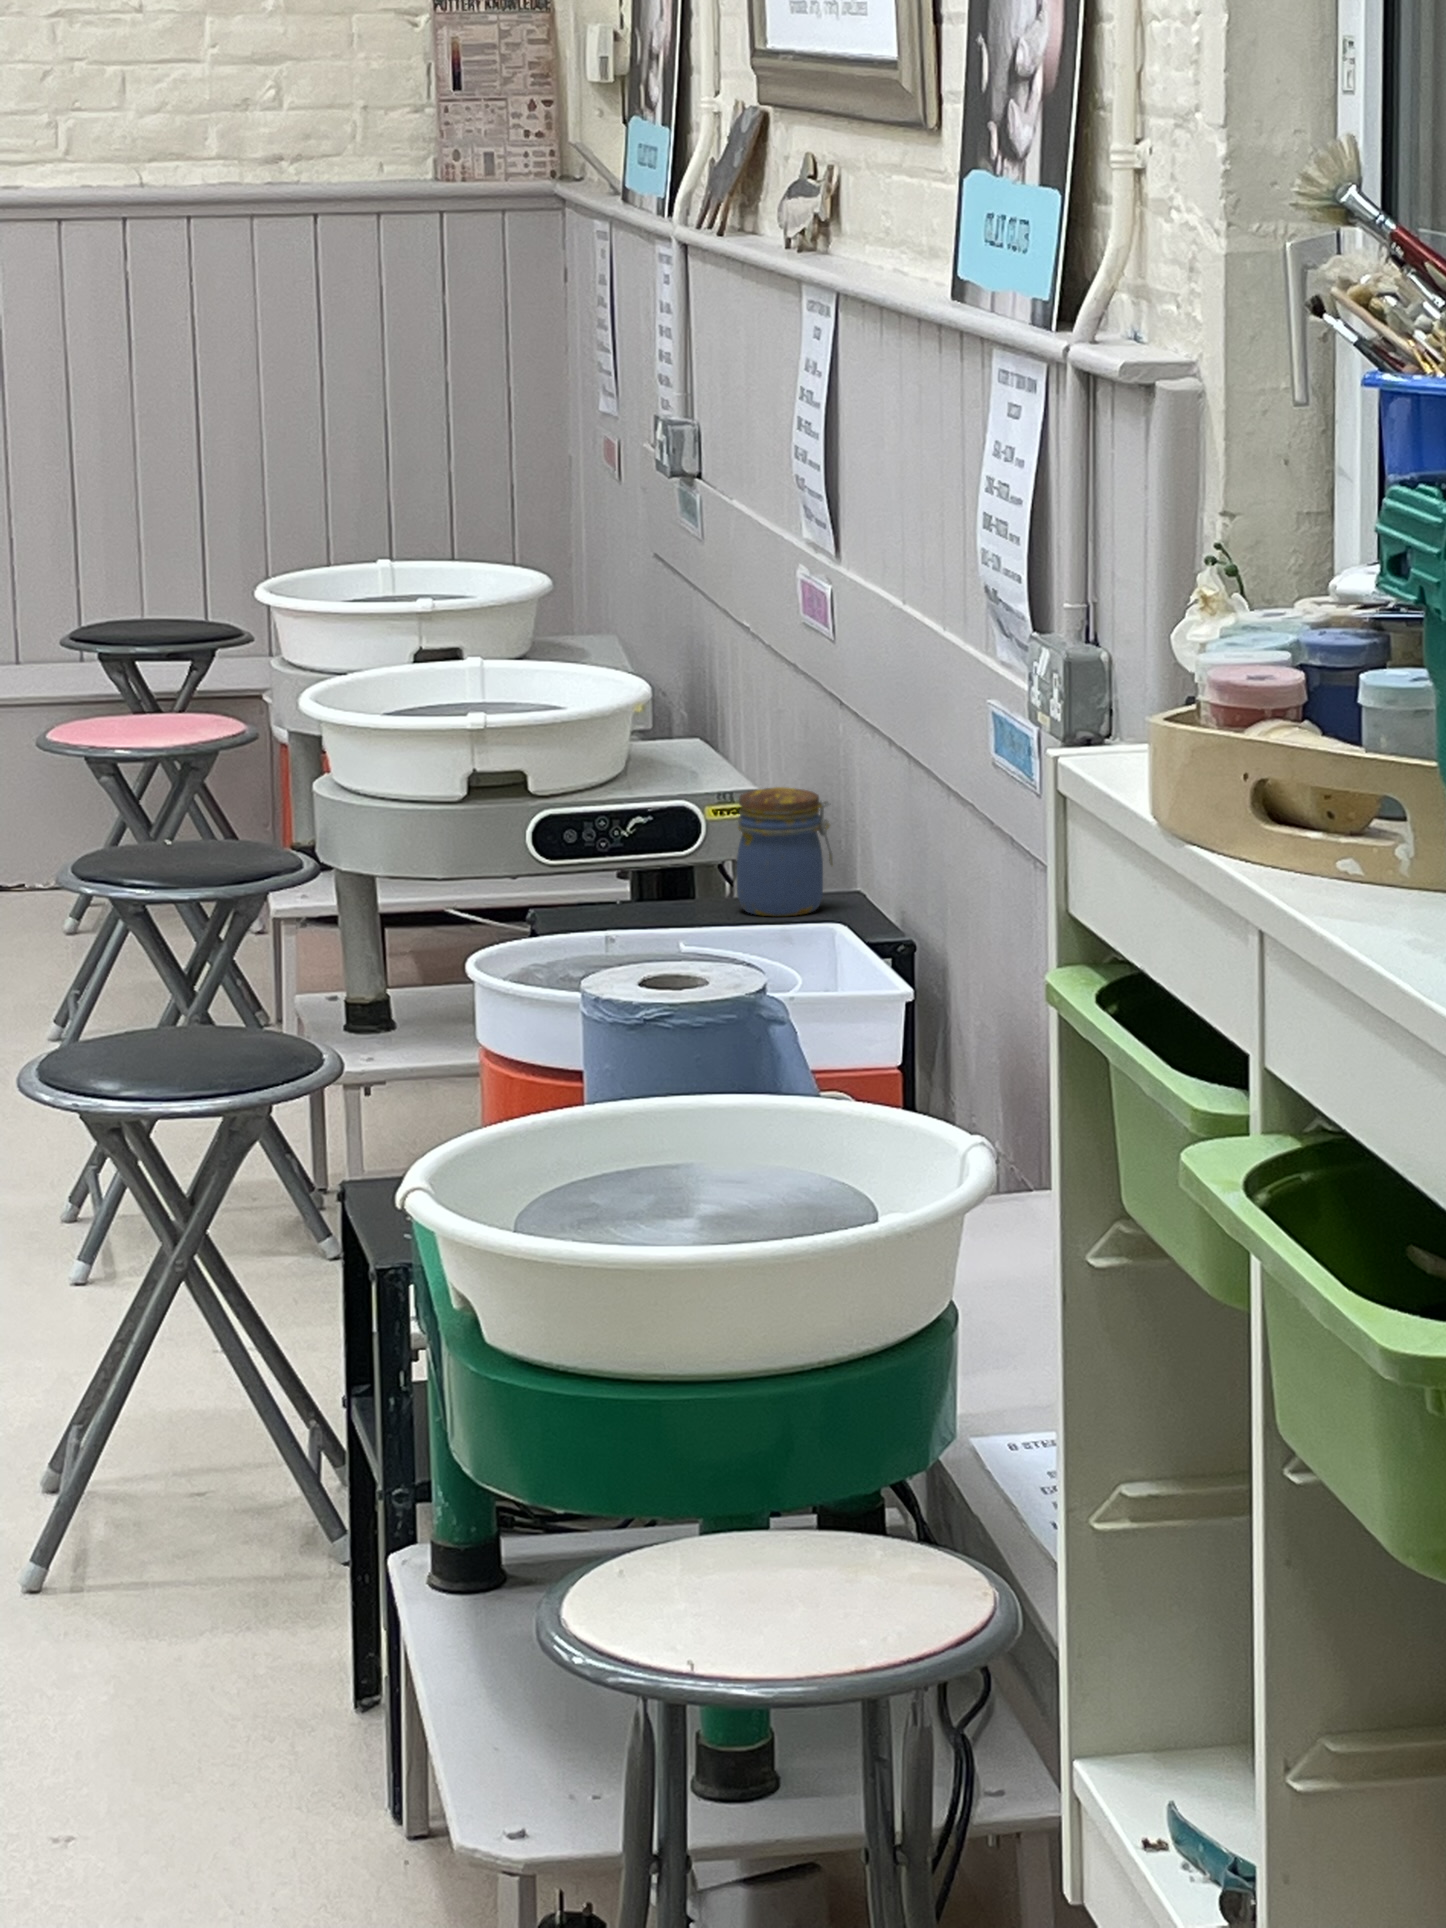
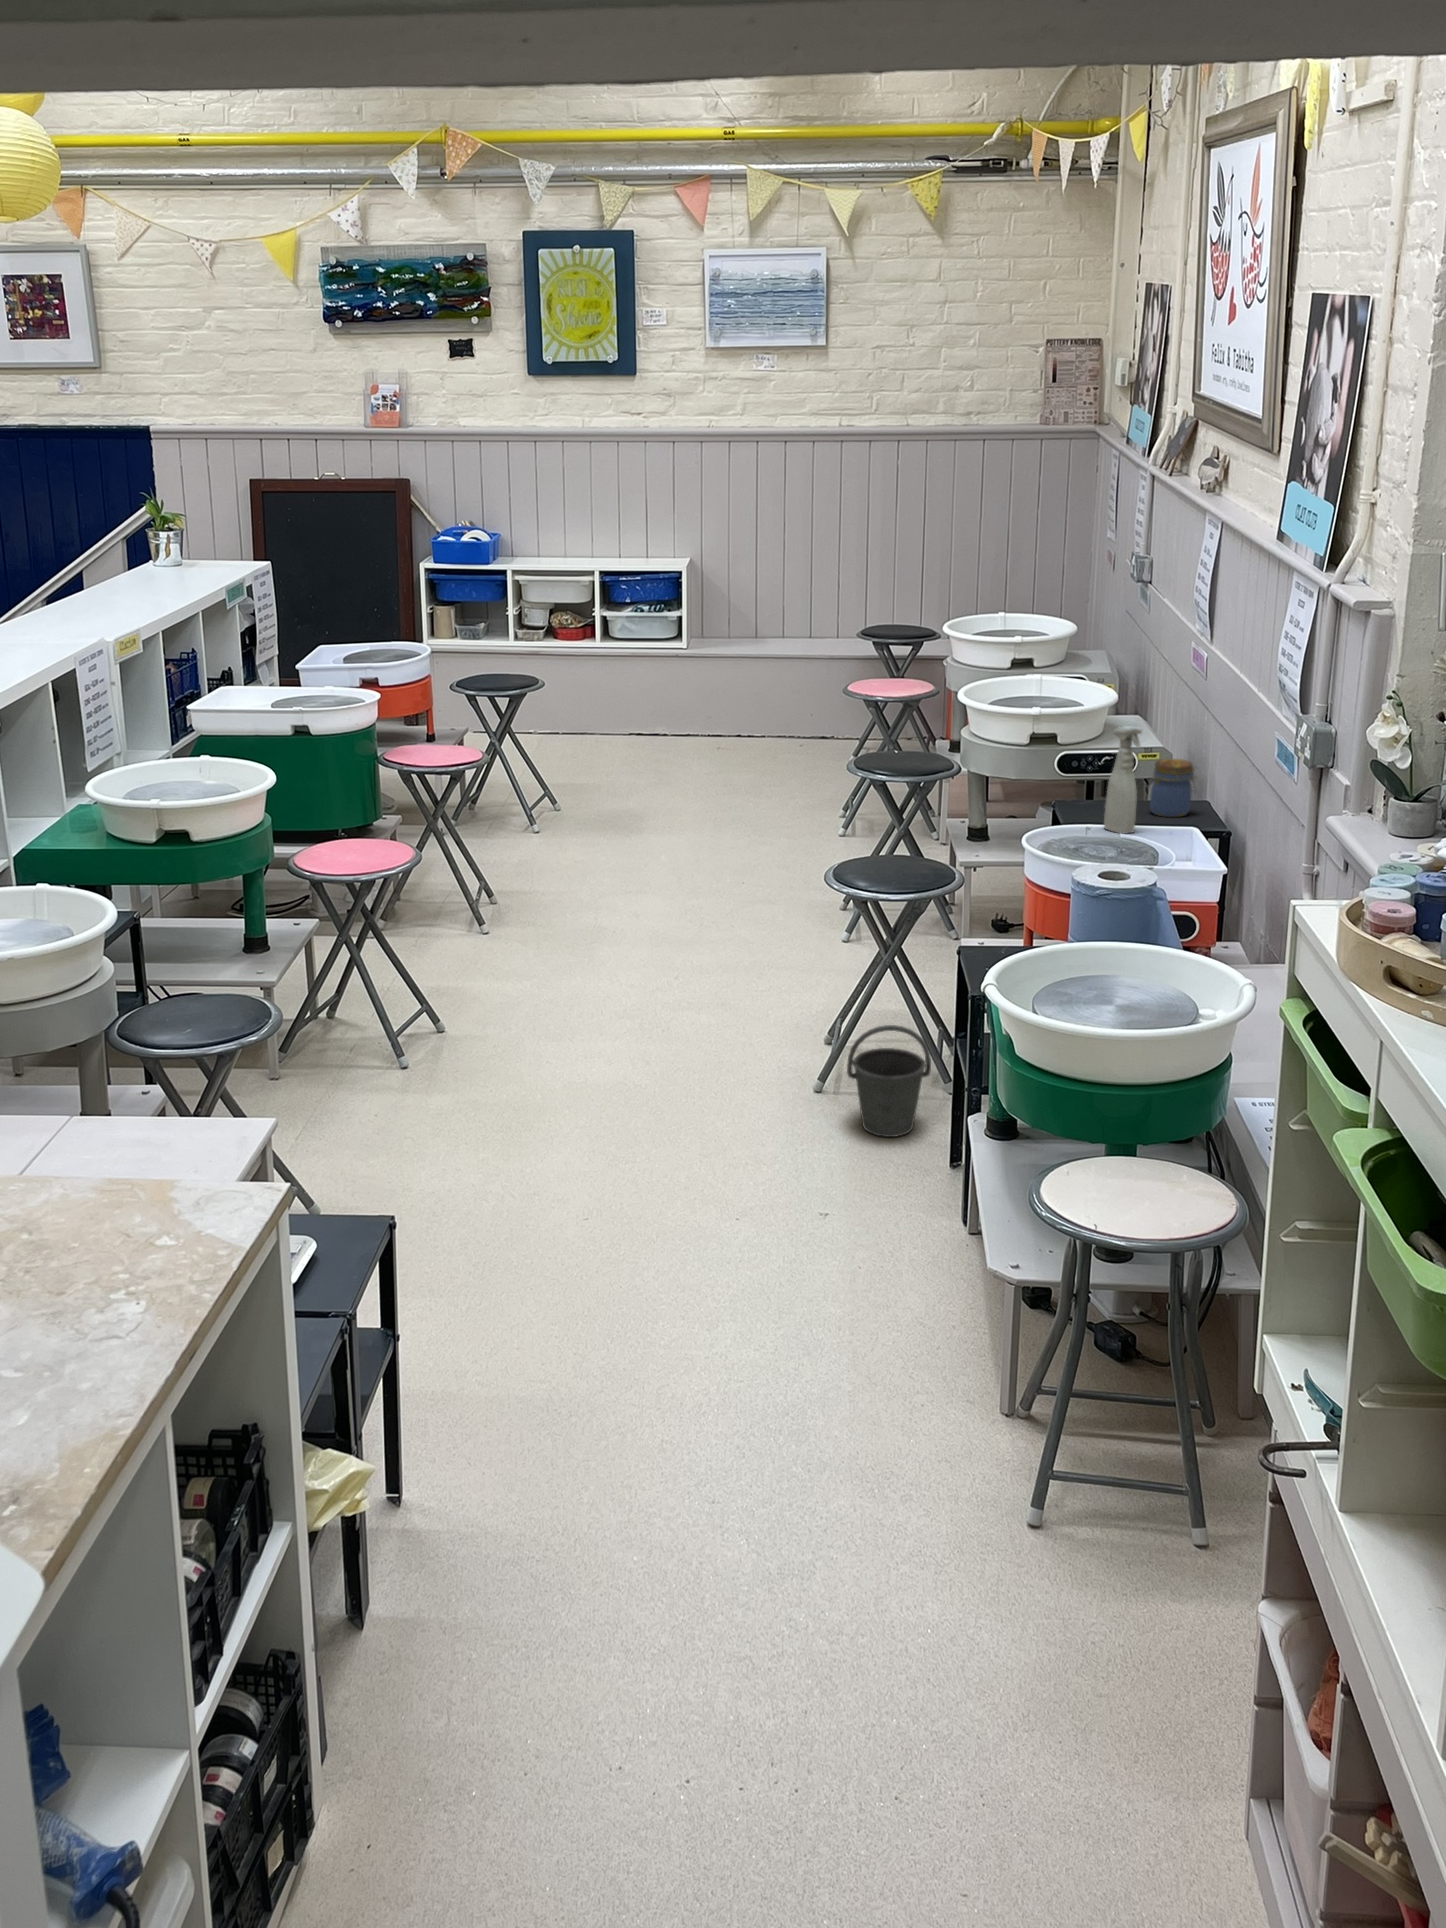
spray bottle: none [640,707,709,954] -> present [1104,726,1142,834]
bucket: none [72,1462,285,1751] -> present [847,1025,931,1137]

